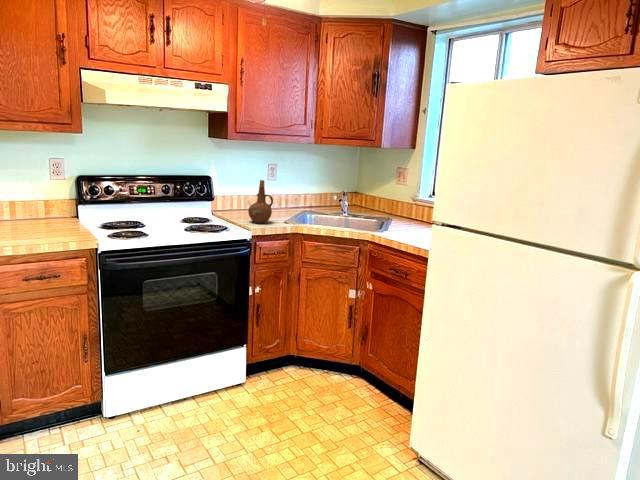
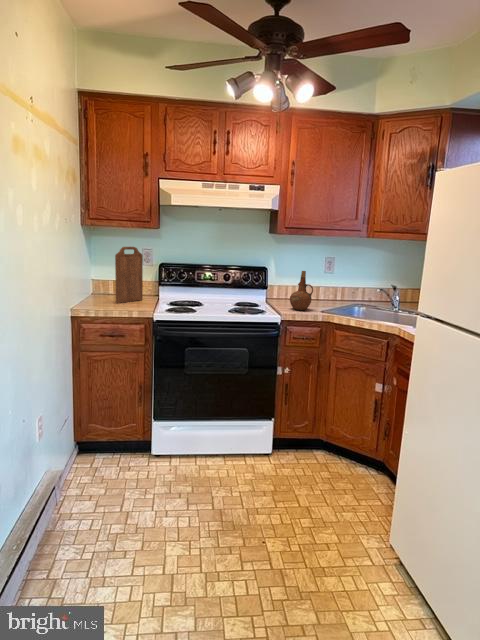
cutting board: none [25,156,63,232] -> present [115,247,143,303]

